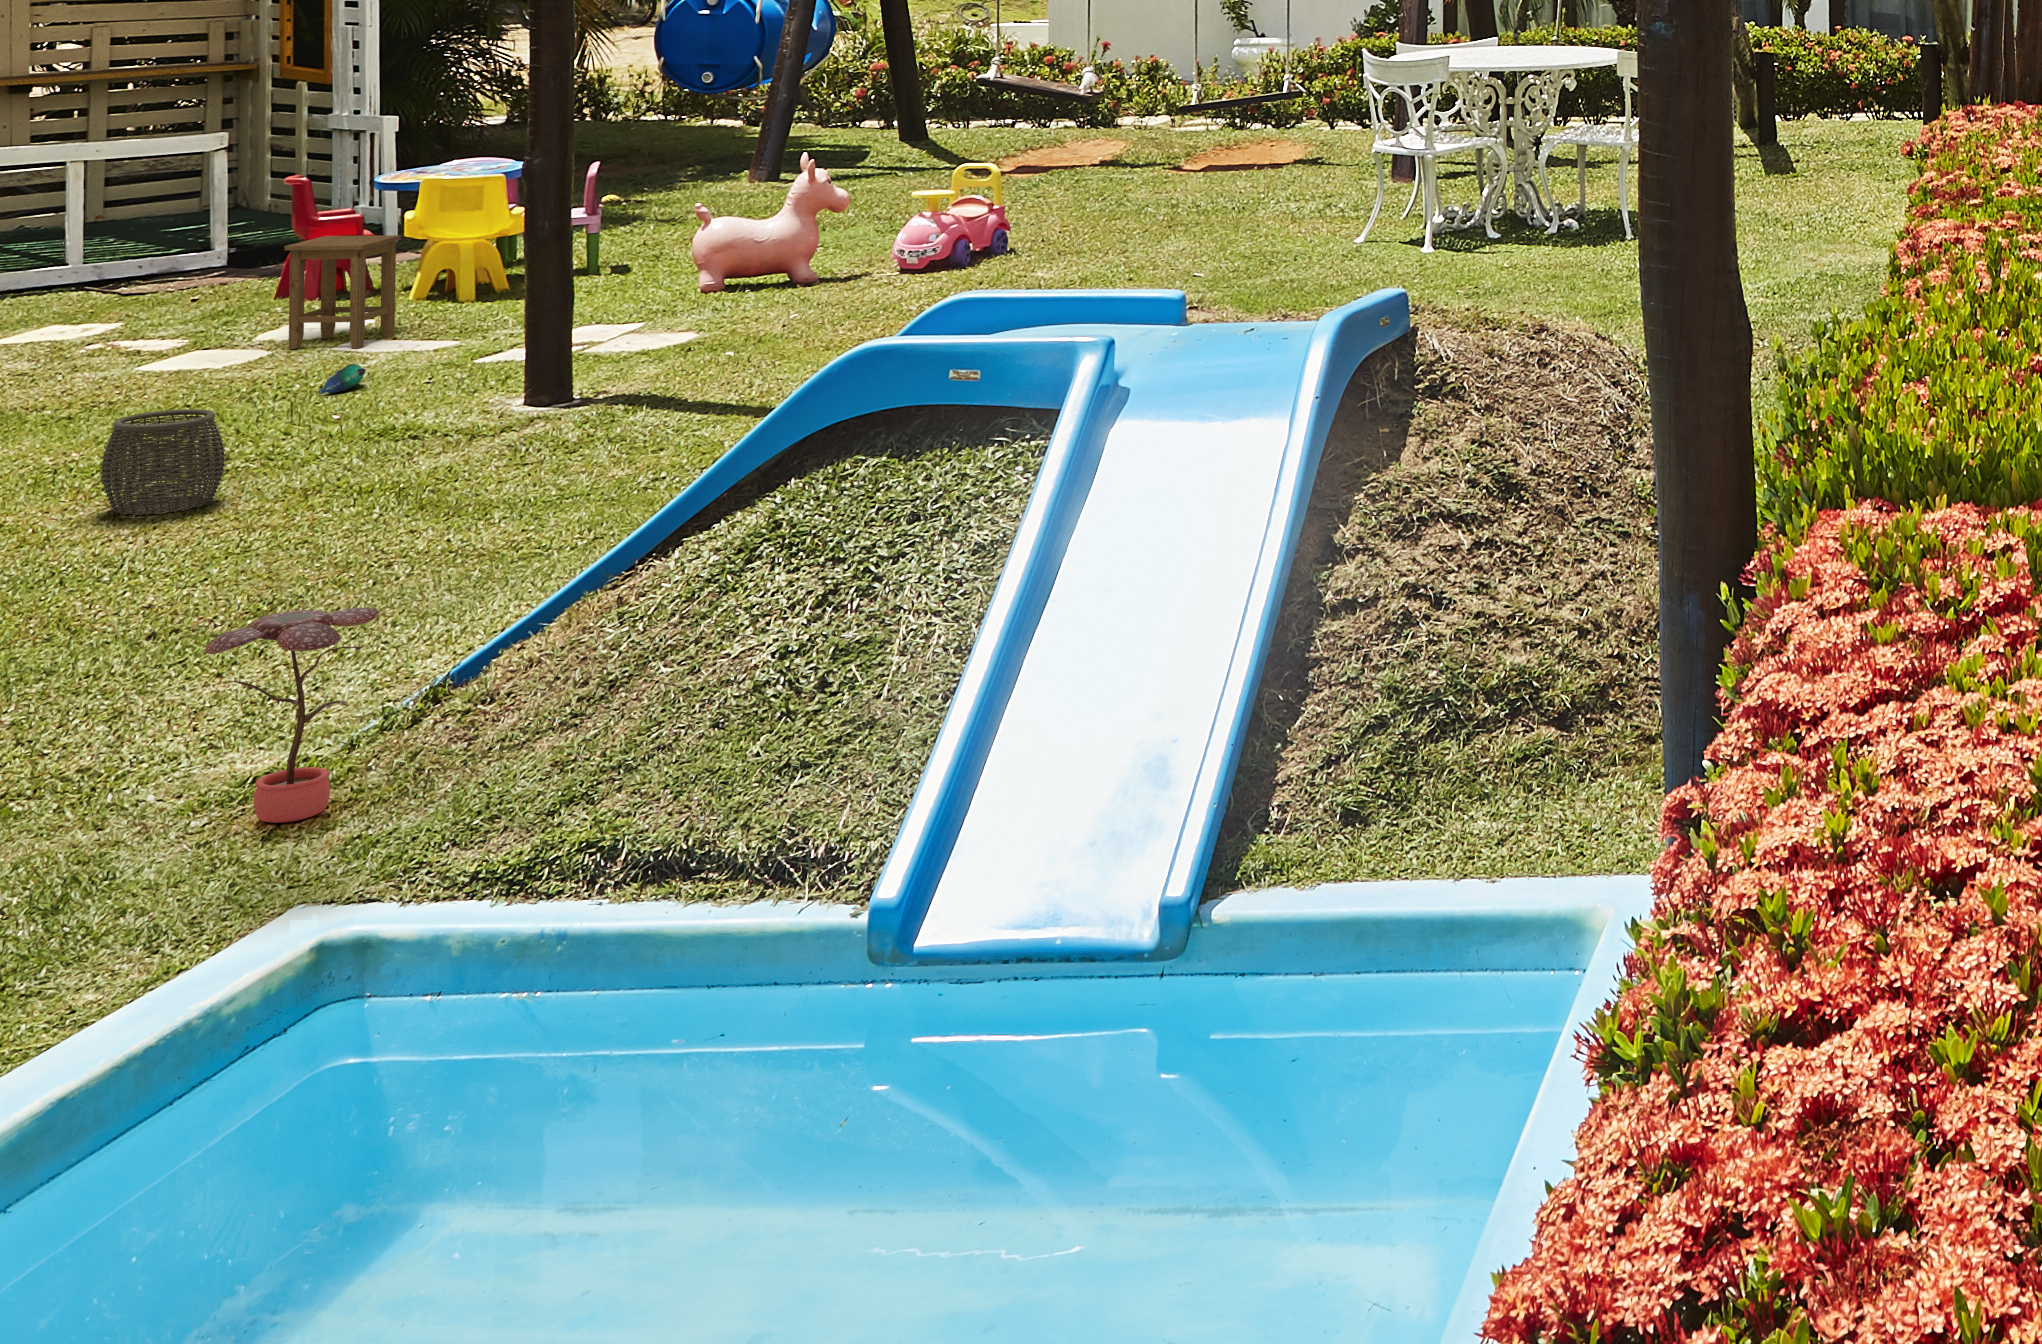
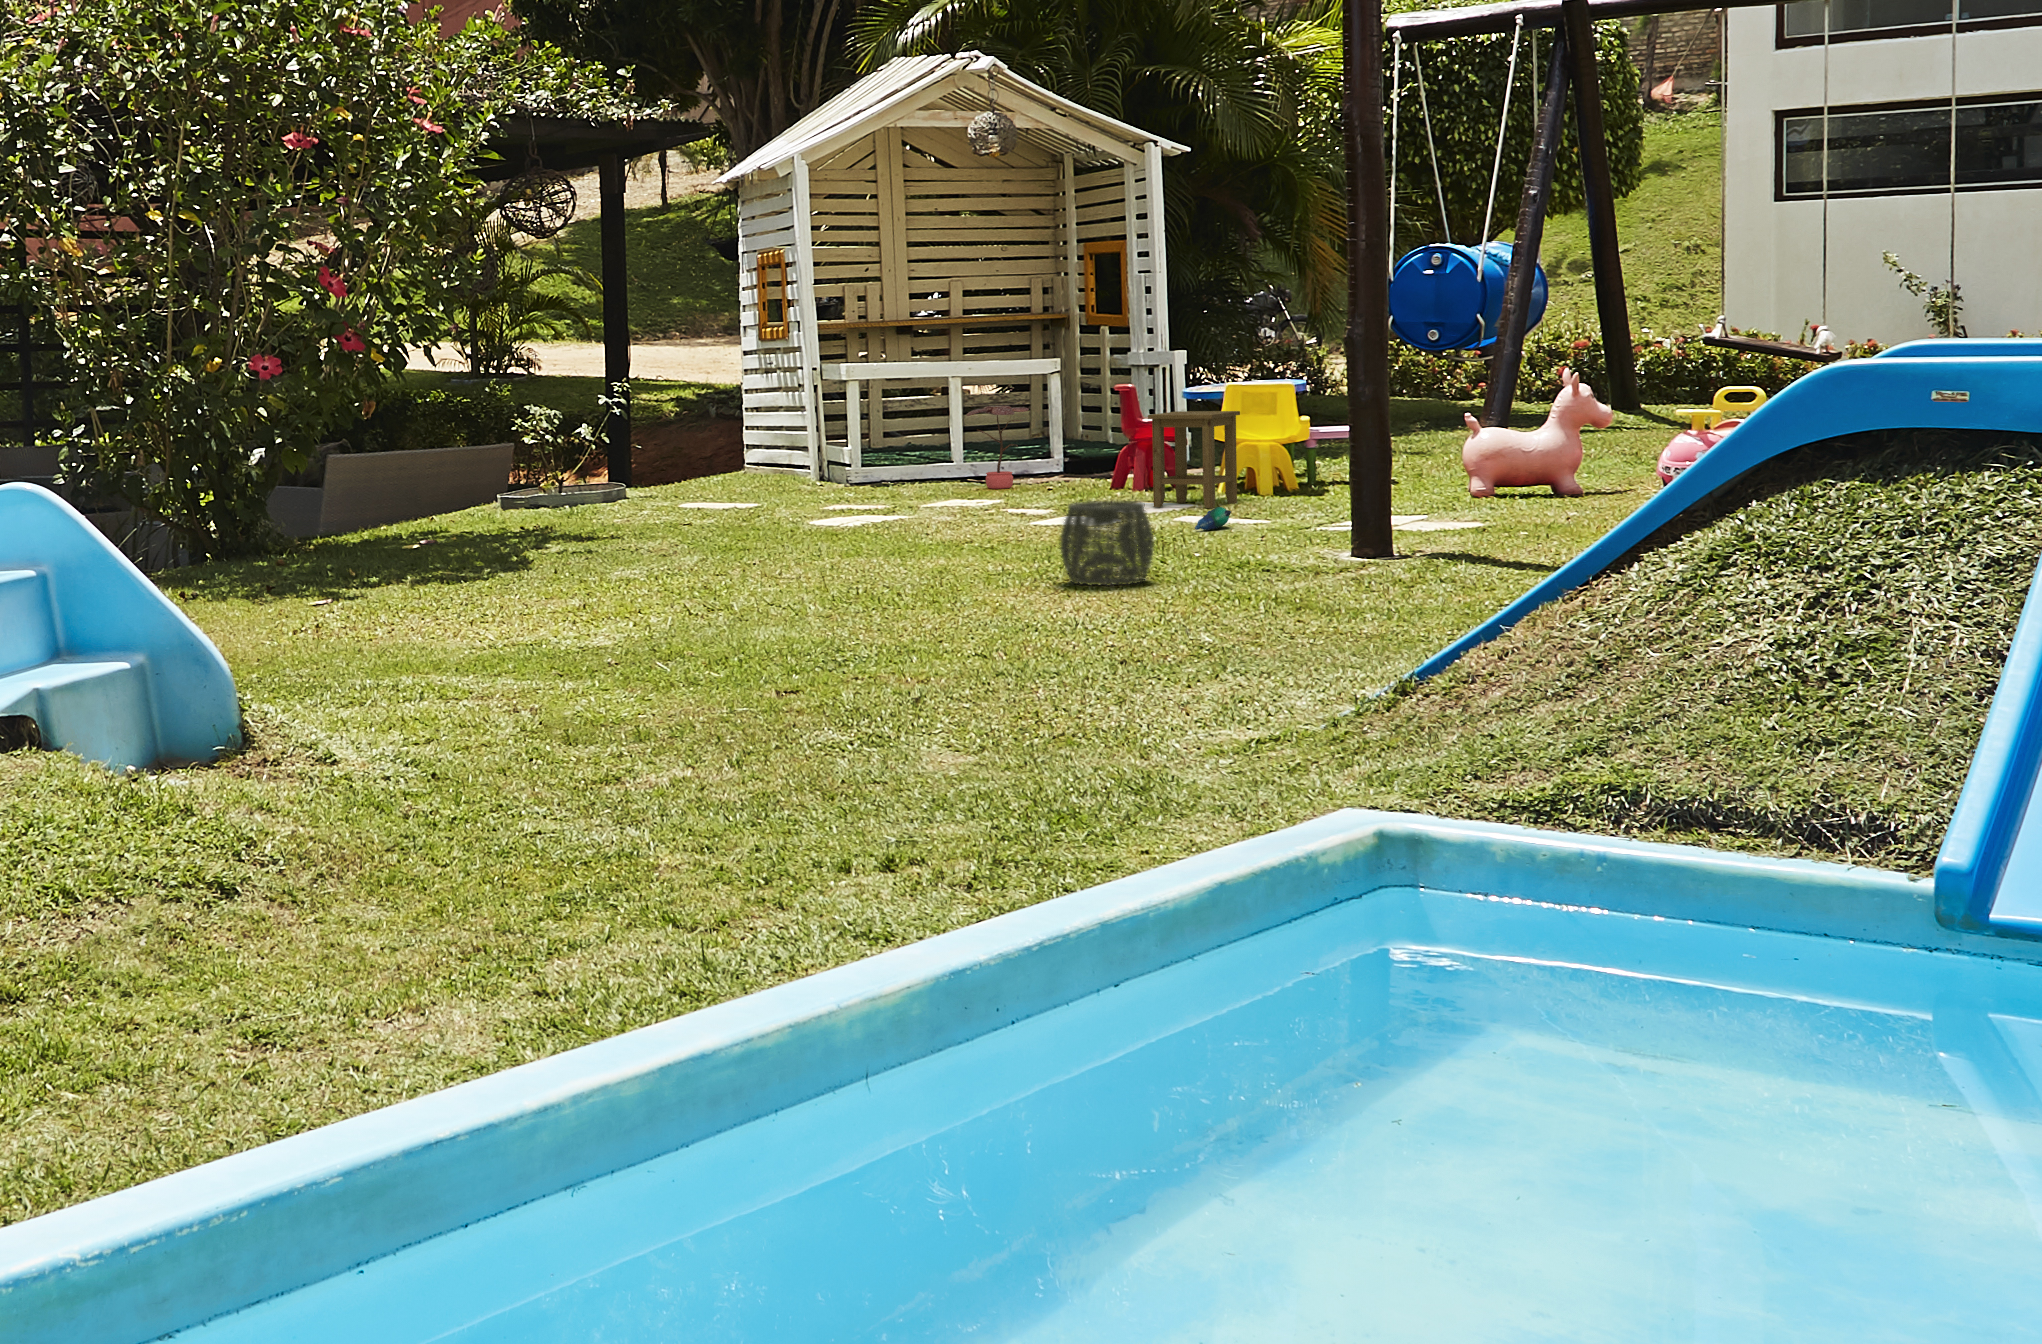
potted plant: present [205,607,379,823] -> present [967,406,1029,489]

